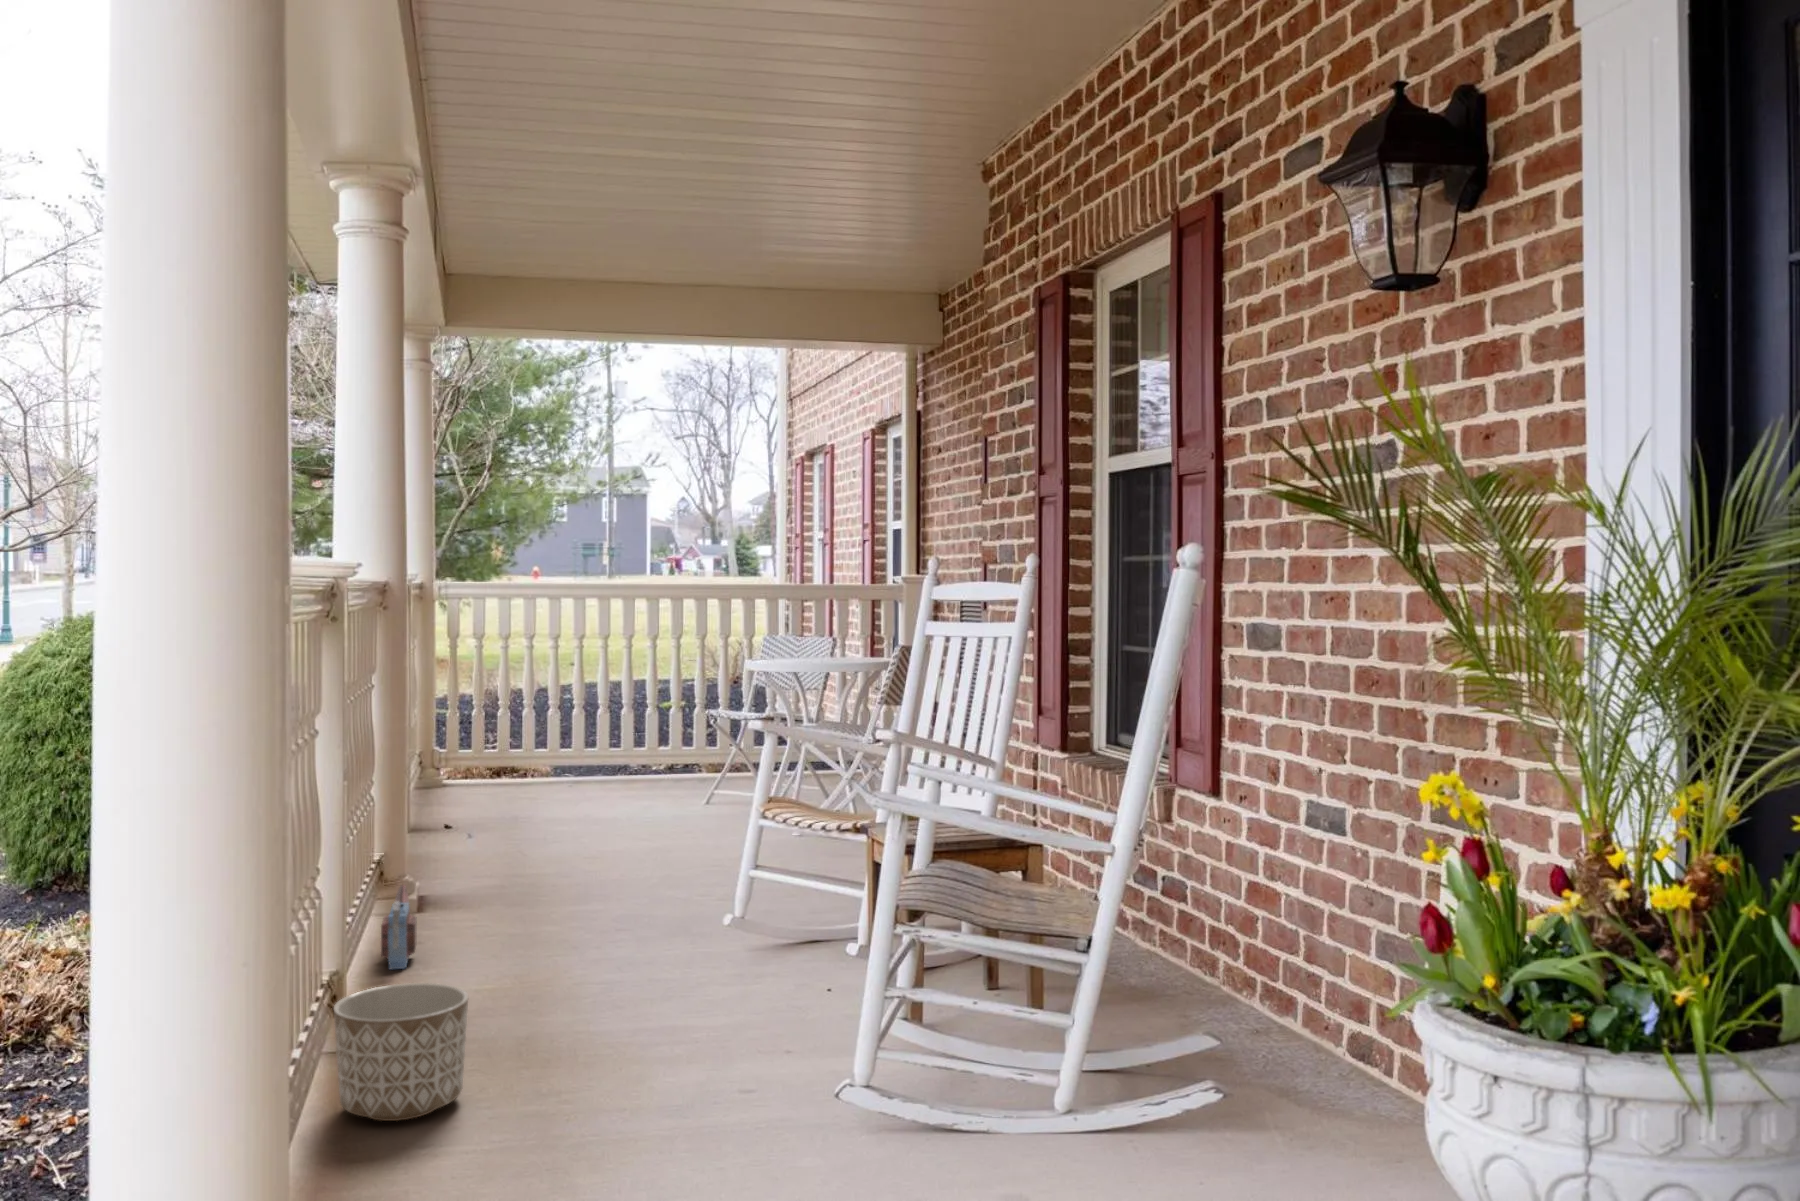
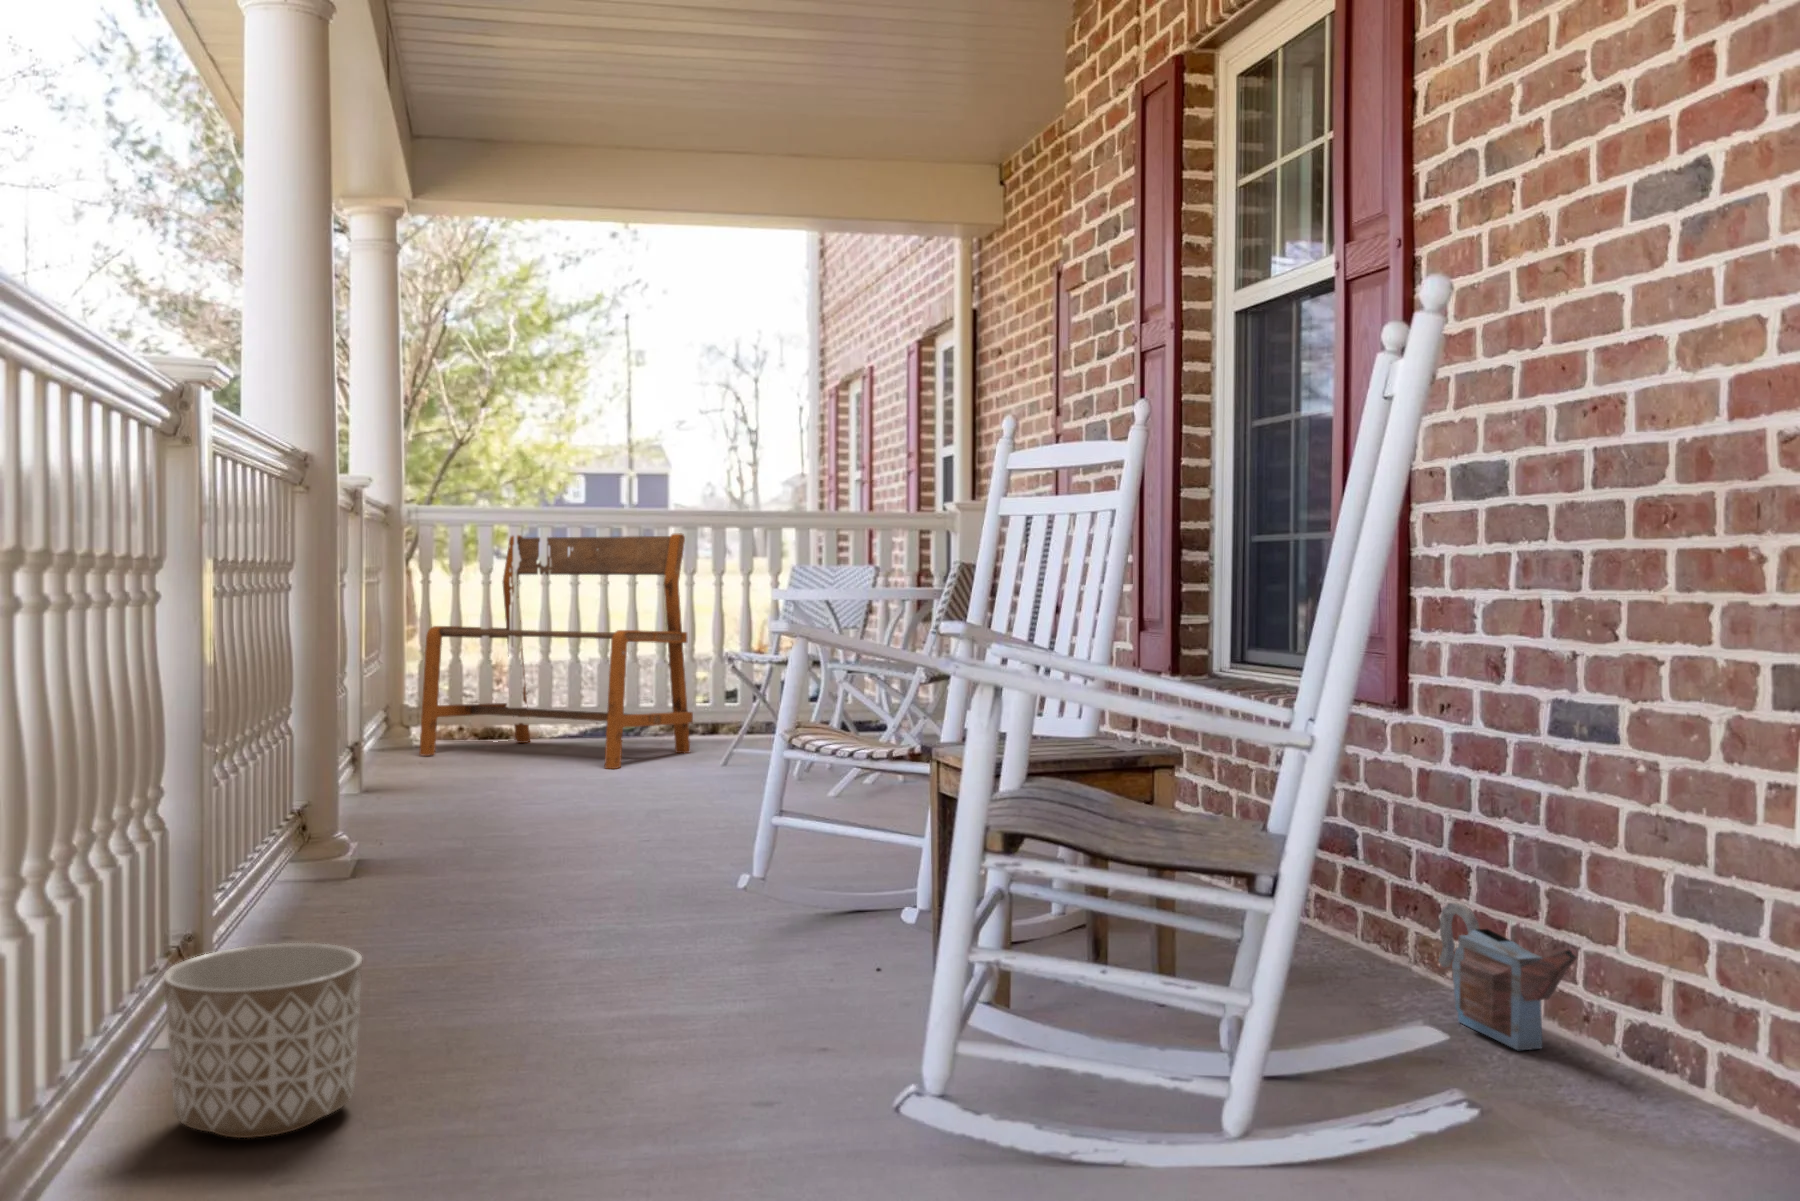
bench: none [453,608,682,808] -> present [419,533,693,769]
watering can: present [381,885,417,969] -> present [1439,903,1577,1050]

